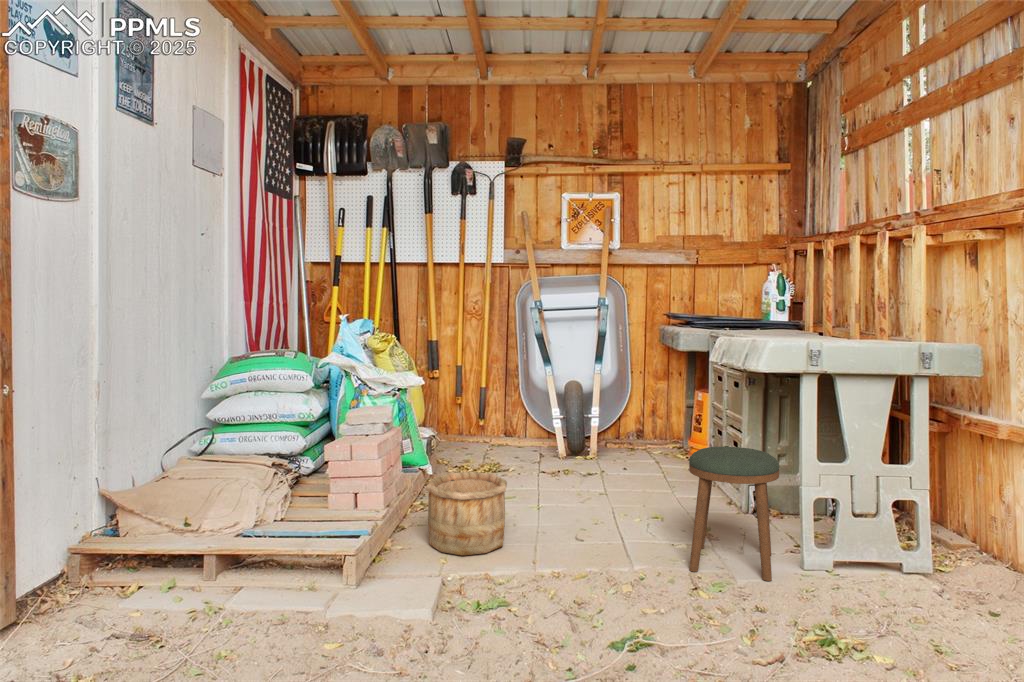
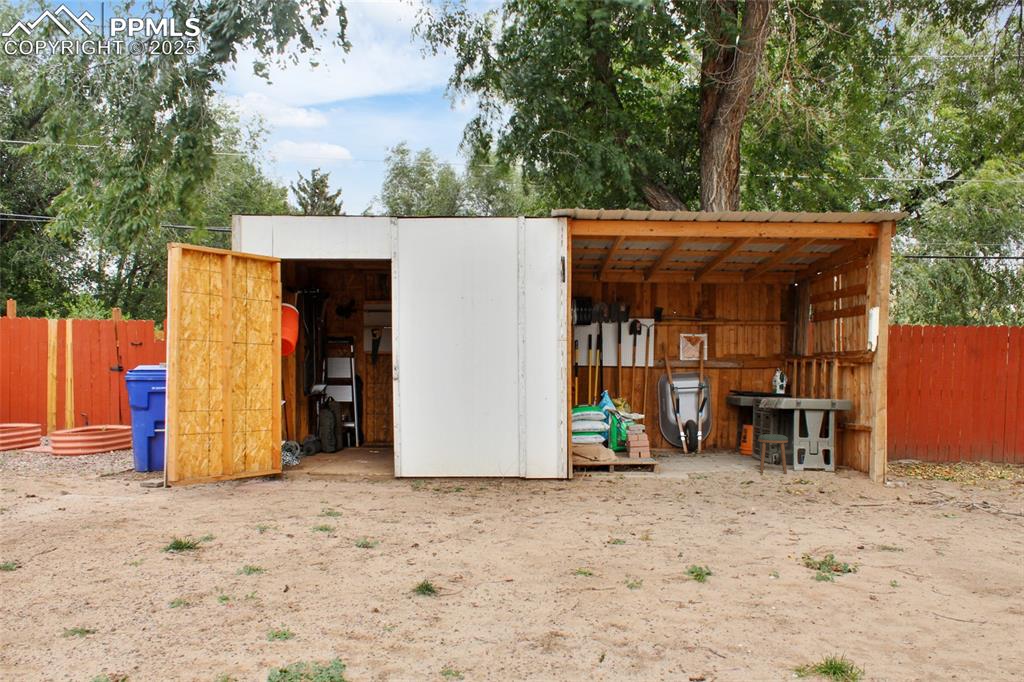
wooden bucket: present [426,472,507,555] -> none [667,445,696,470]

